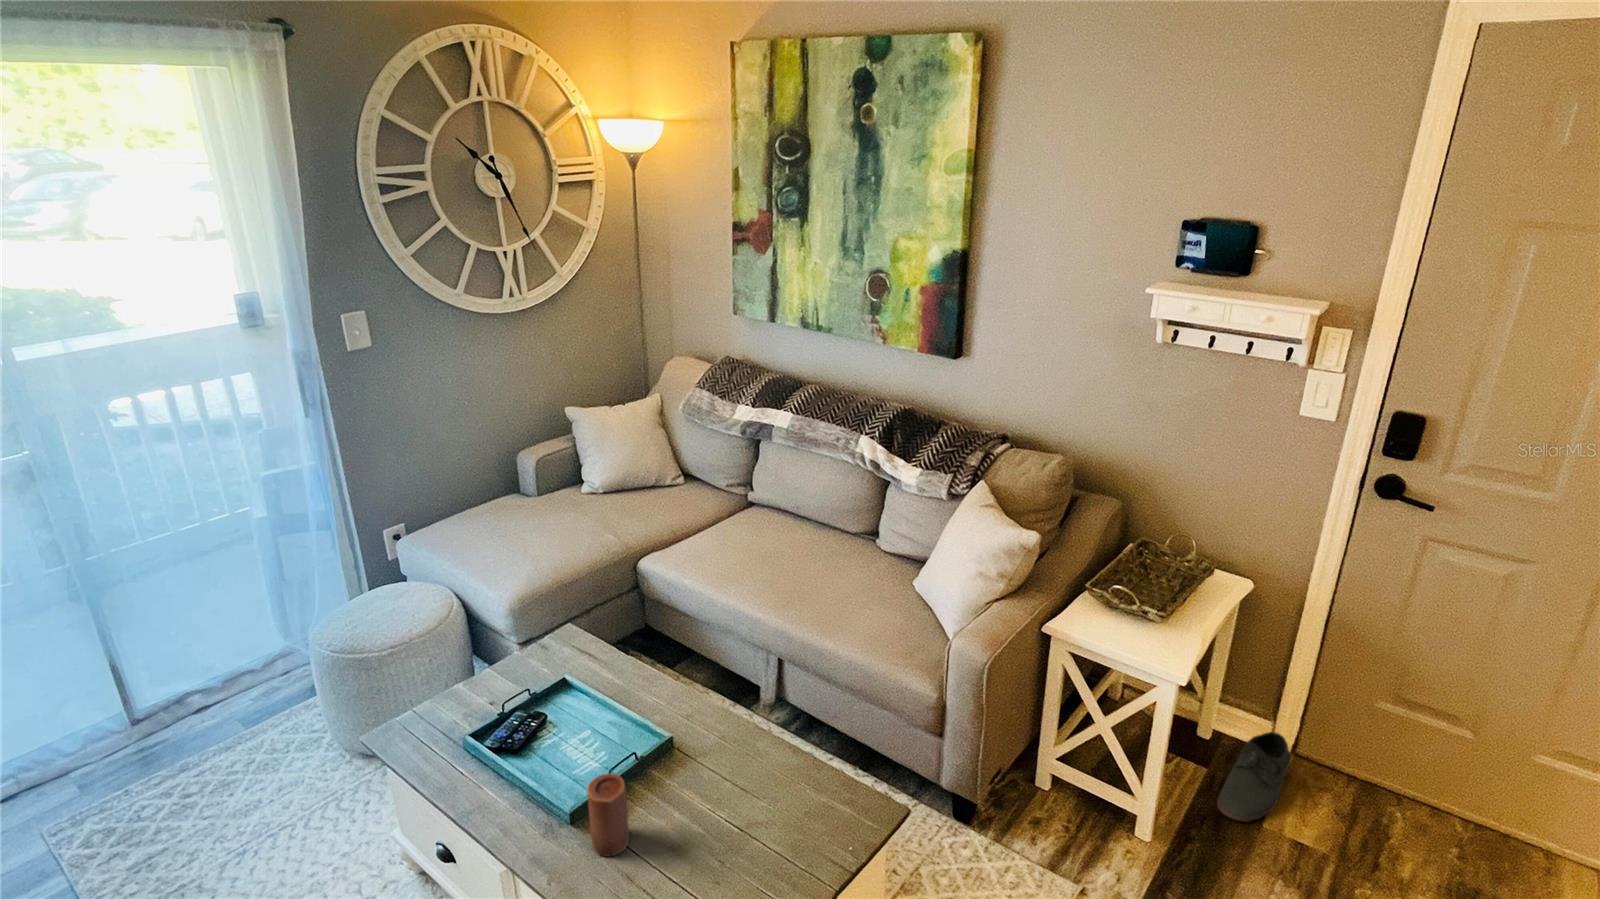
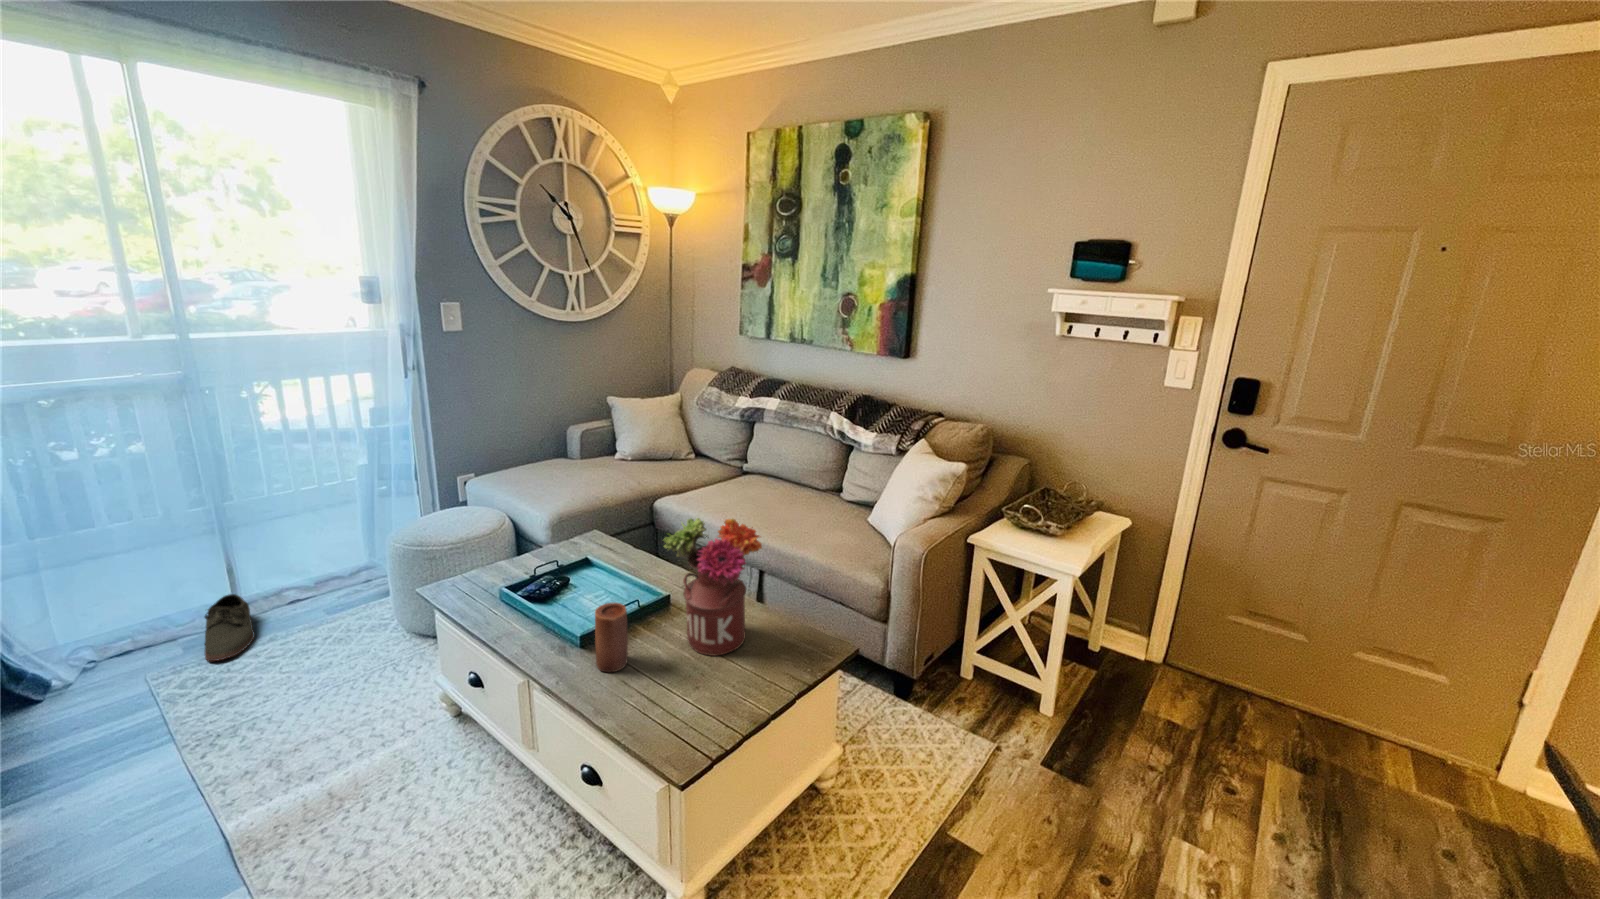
flower arrangement: none [662,659,785,824] -> present [664,518,762,656]
shoe: present [1217,732,1291,821] -> present [205,594,255,661]

